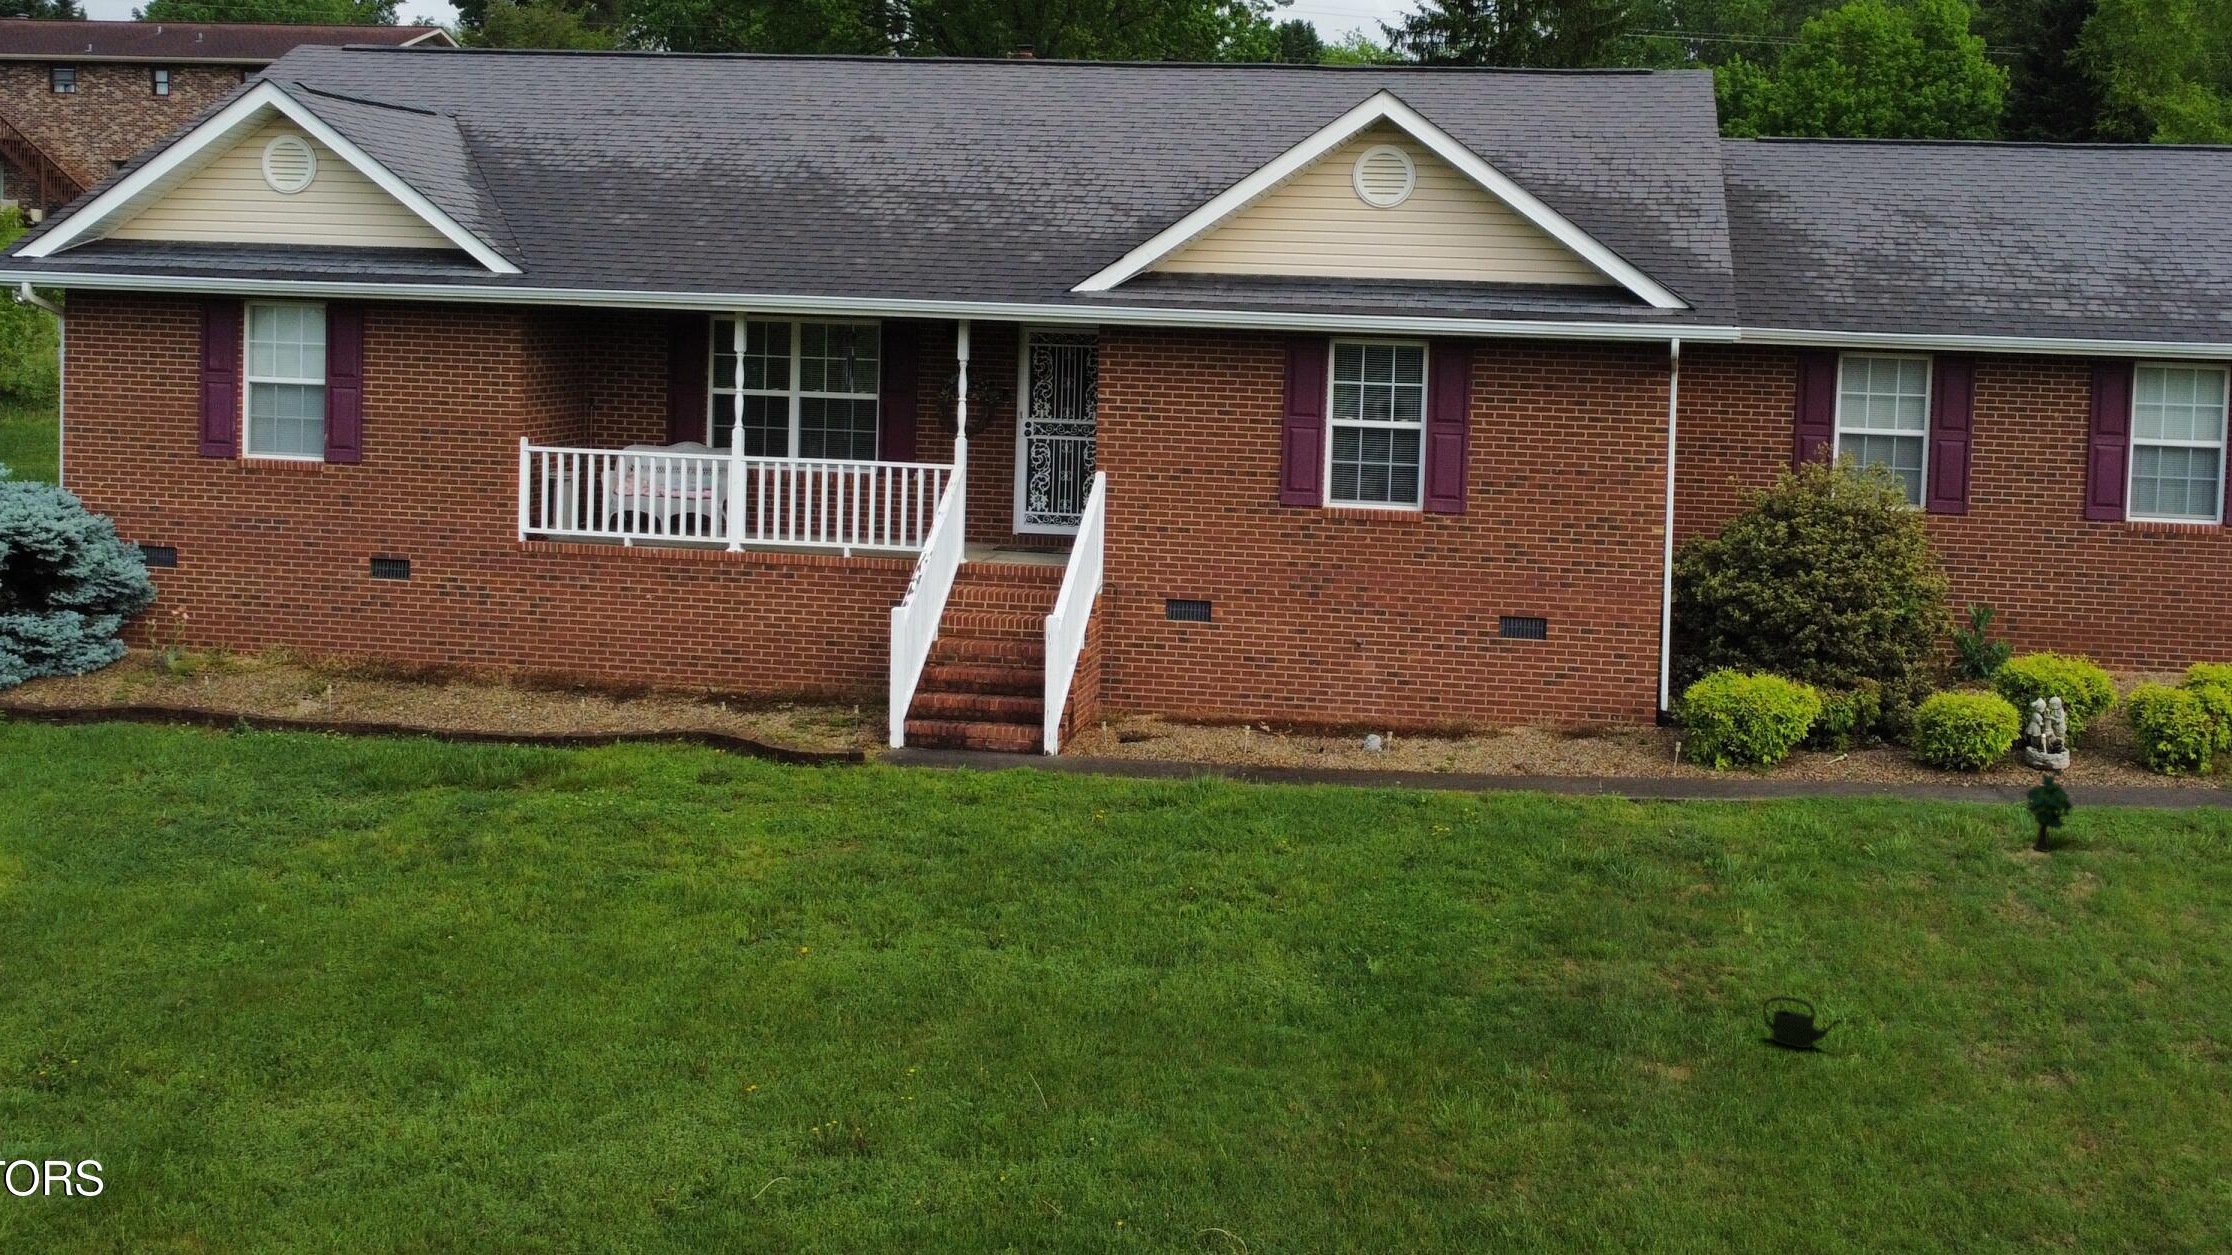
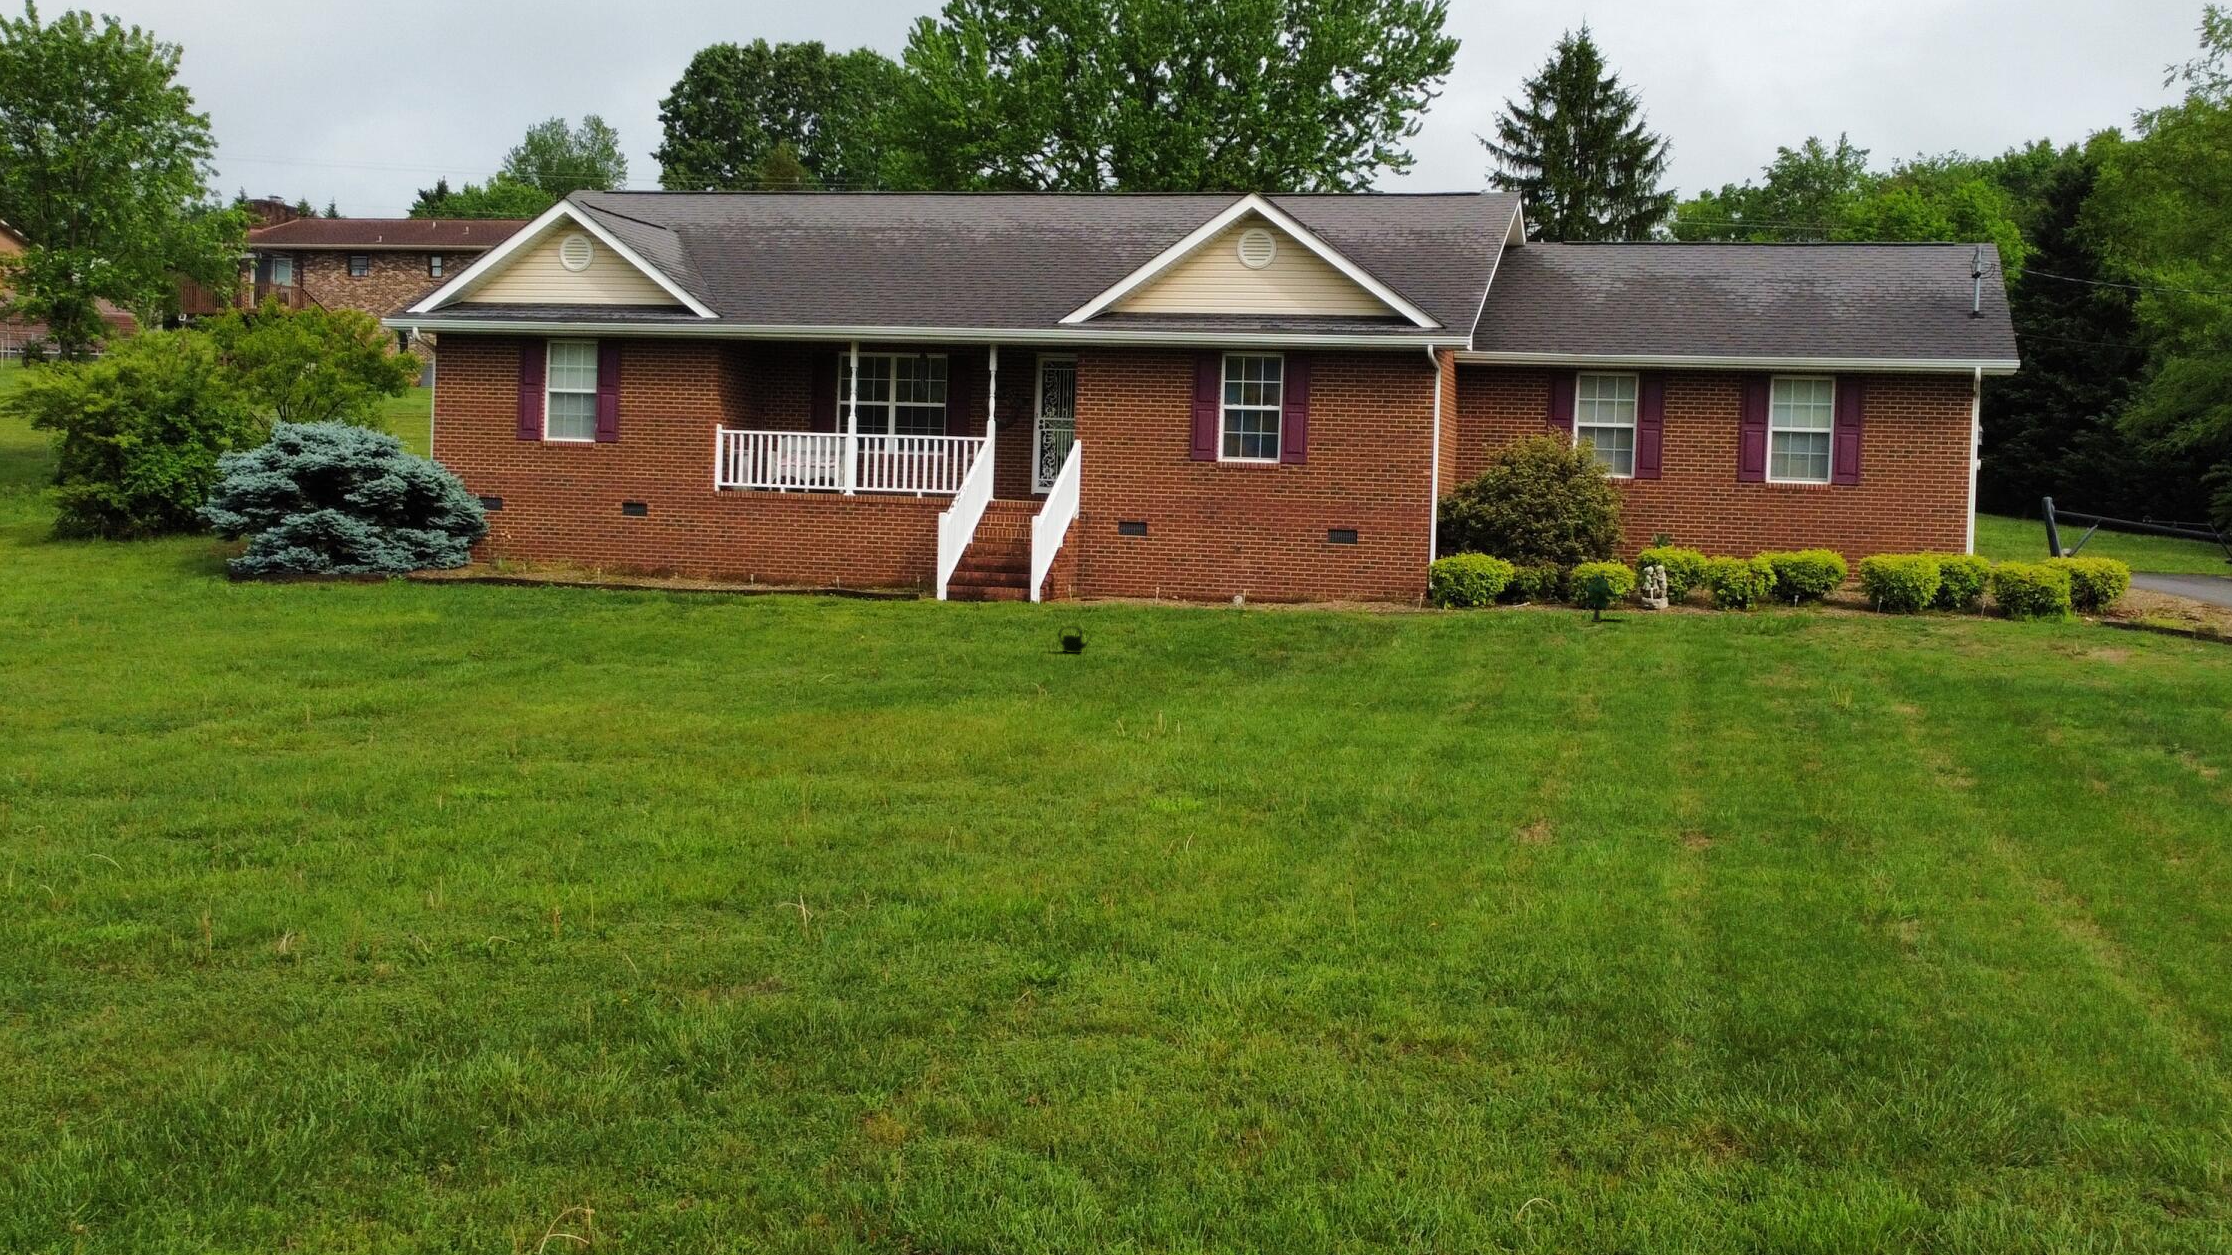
watering can: present [1763,996,1842,1048] -> present [1058,628,1088,653]

